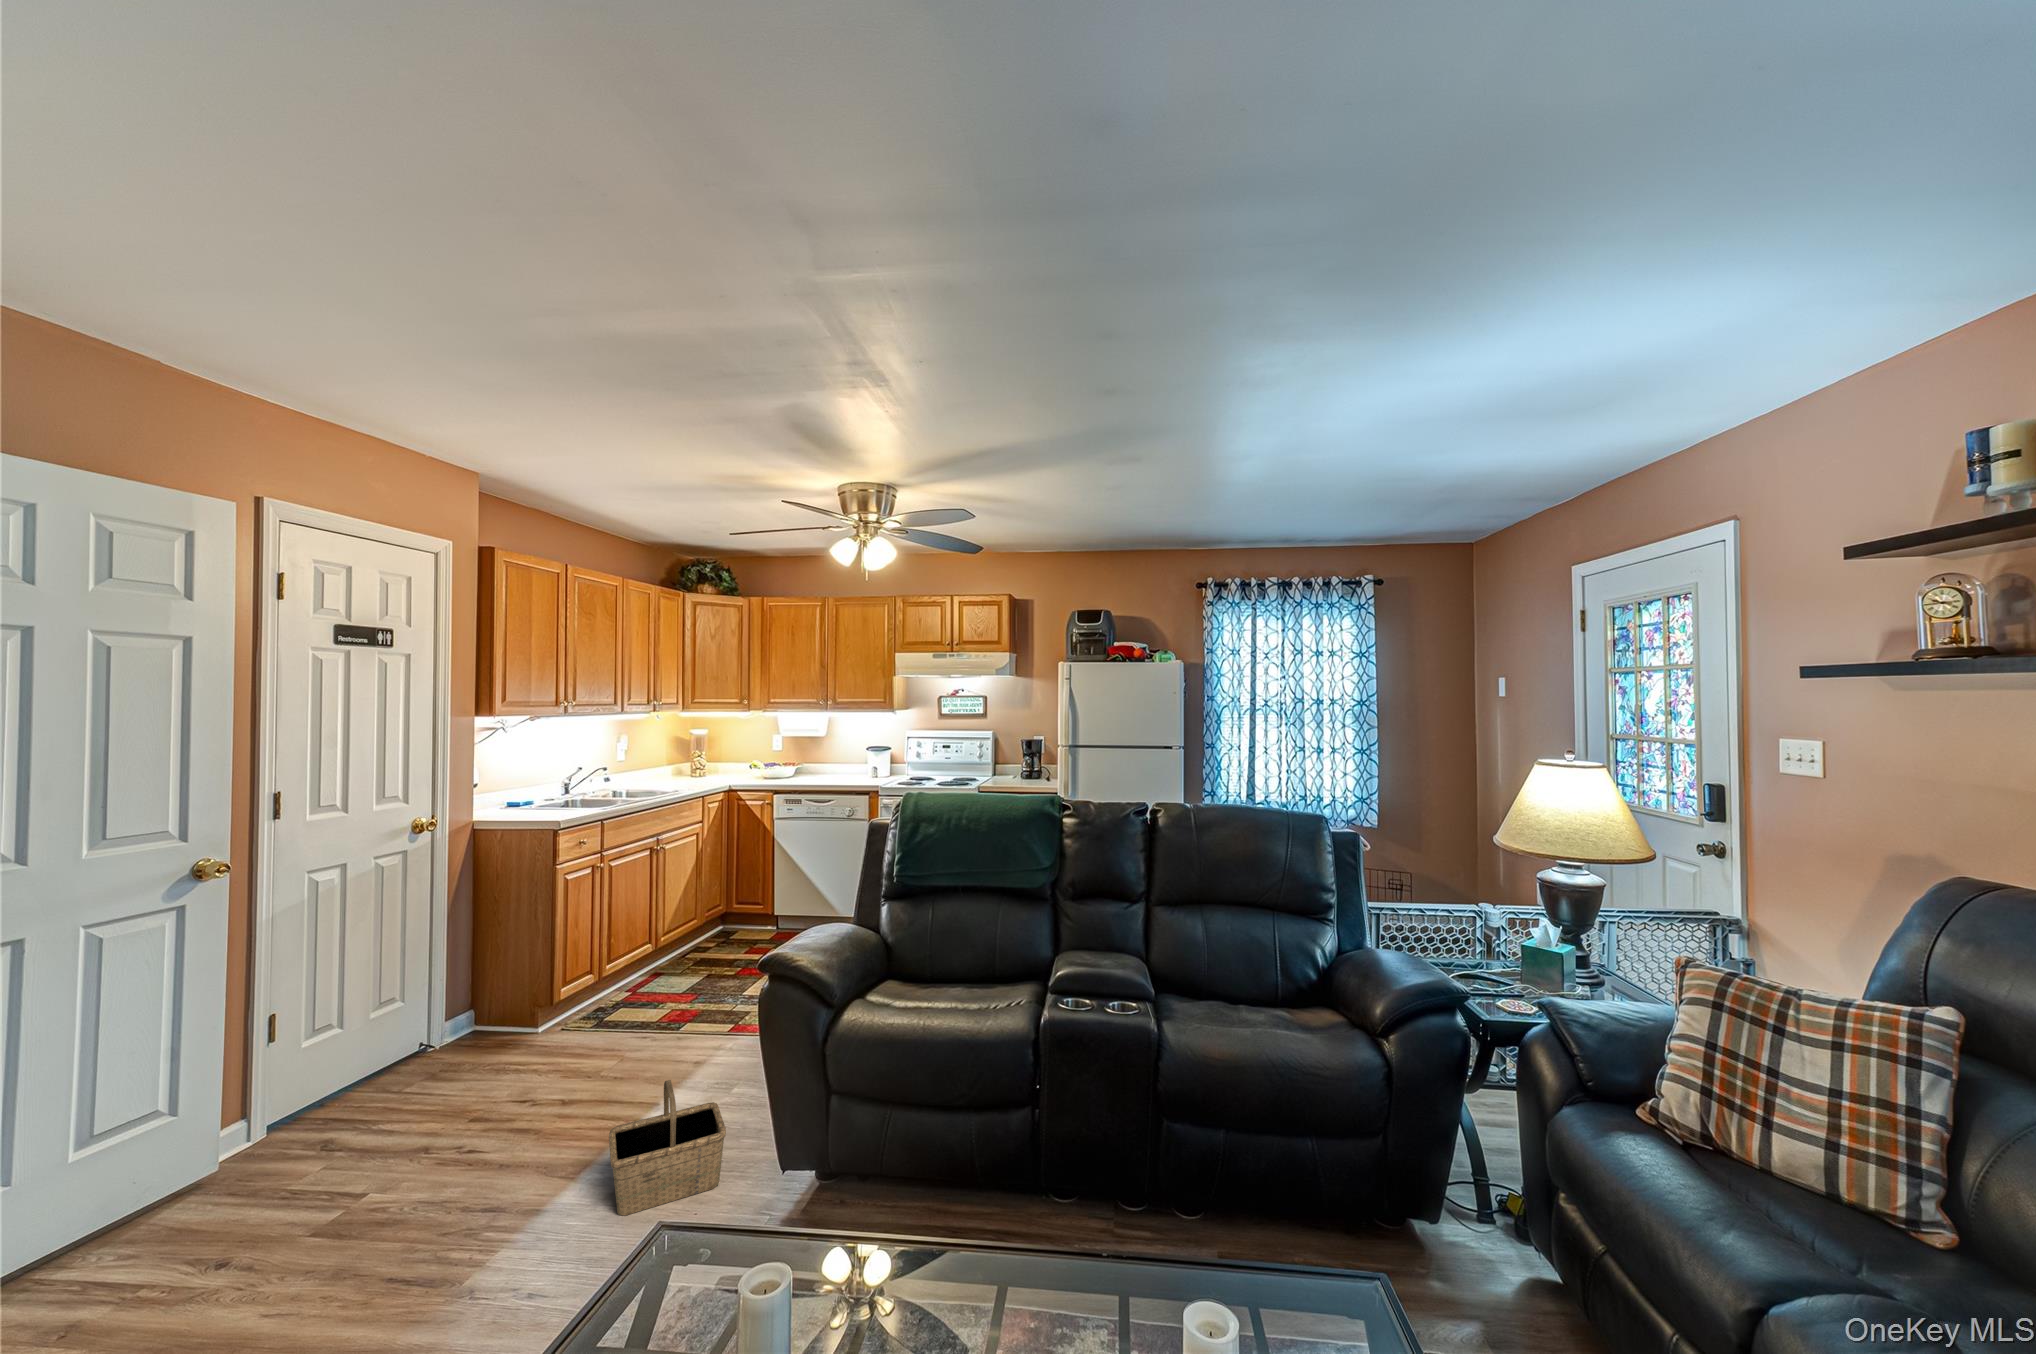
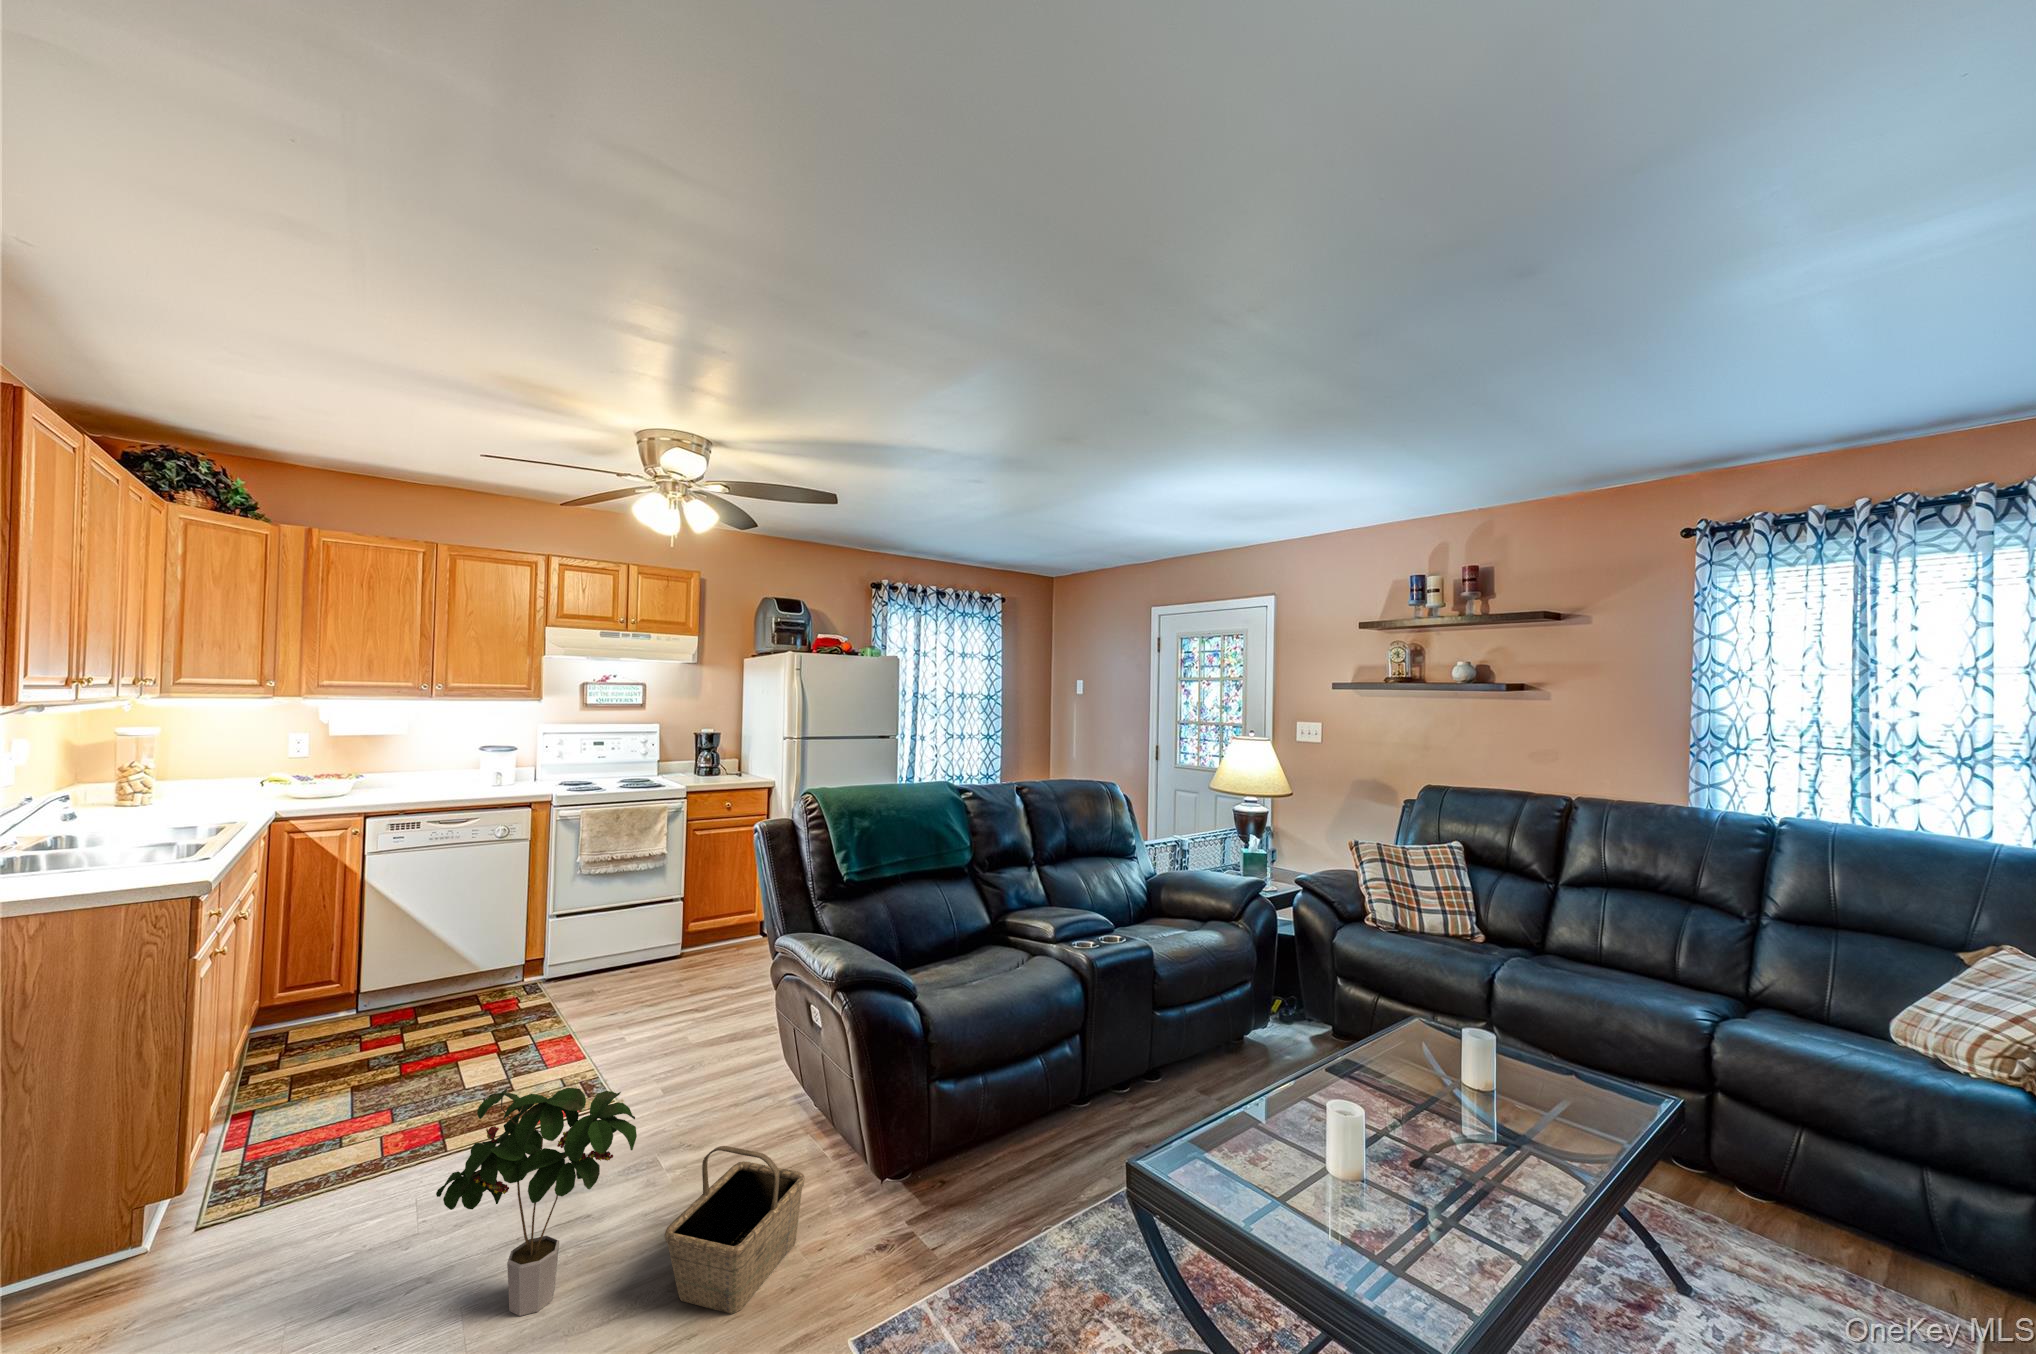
potted plant: none [552,986,627,1150] -> present [436,1088,637,1316]

